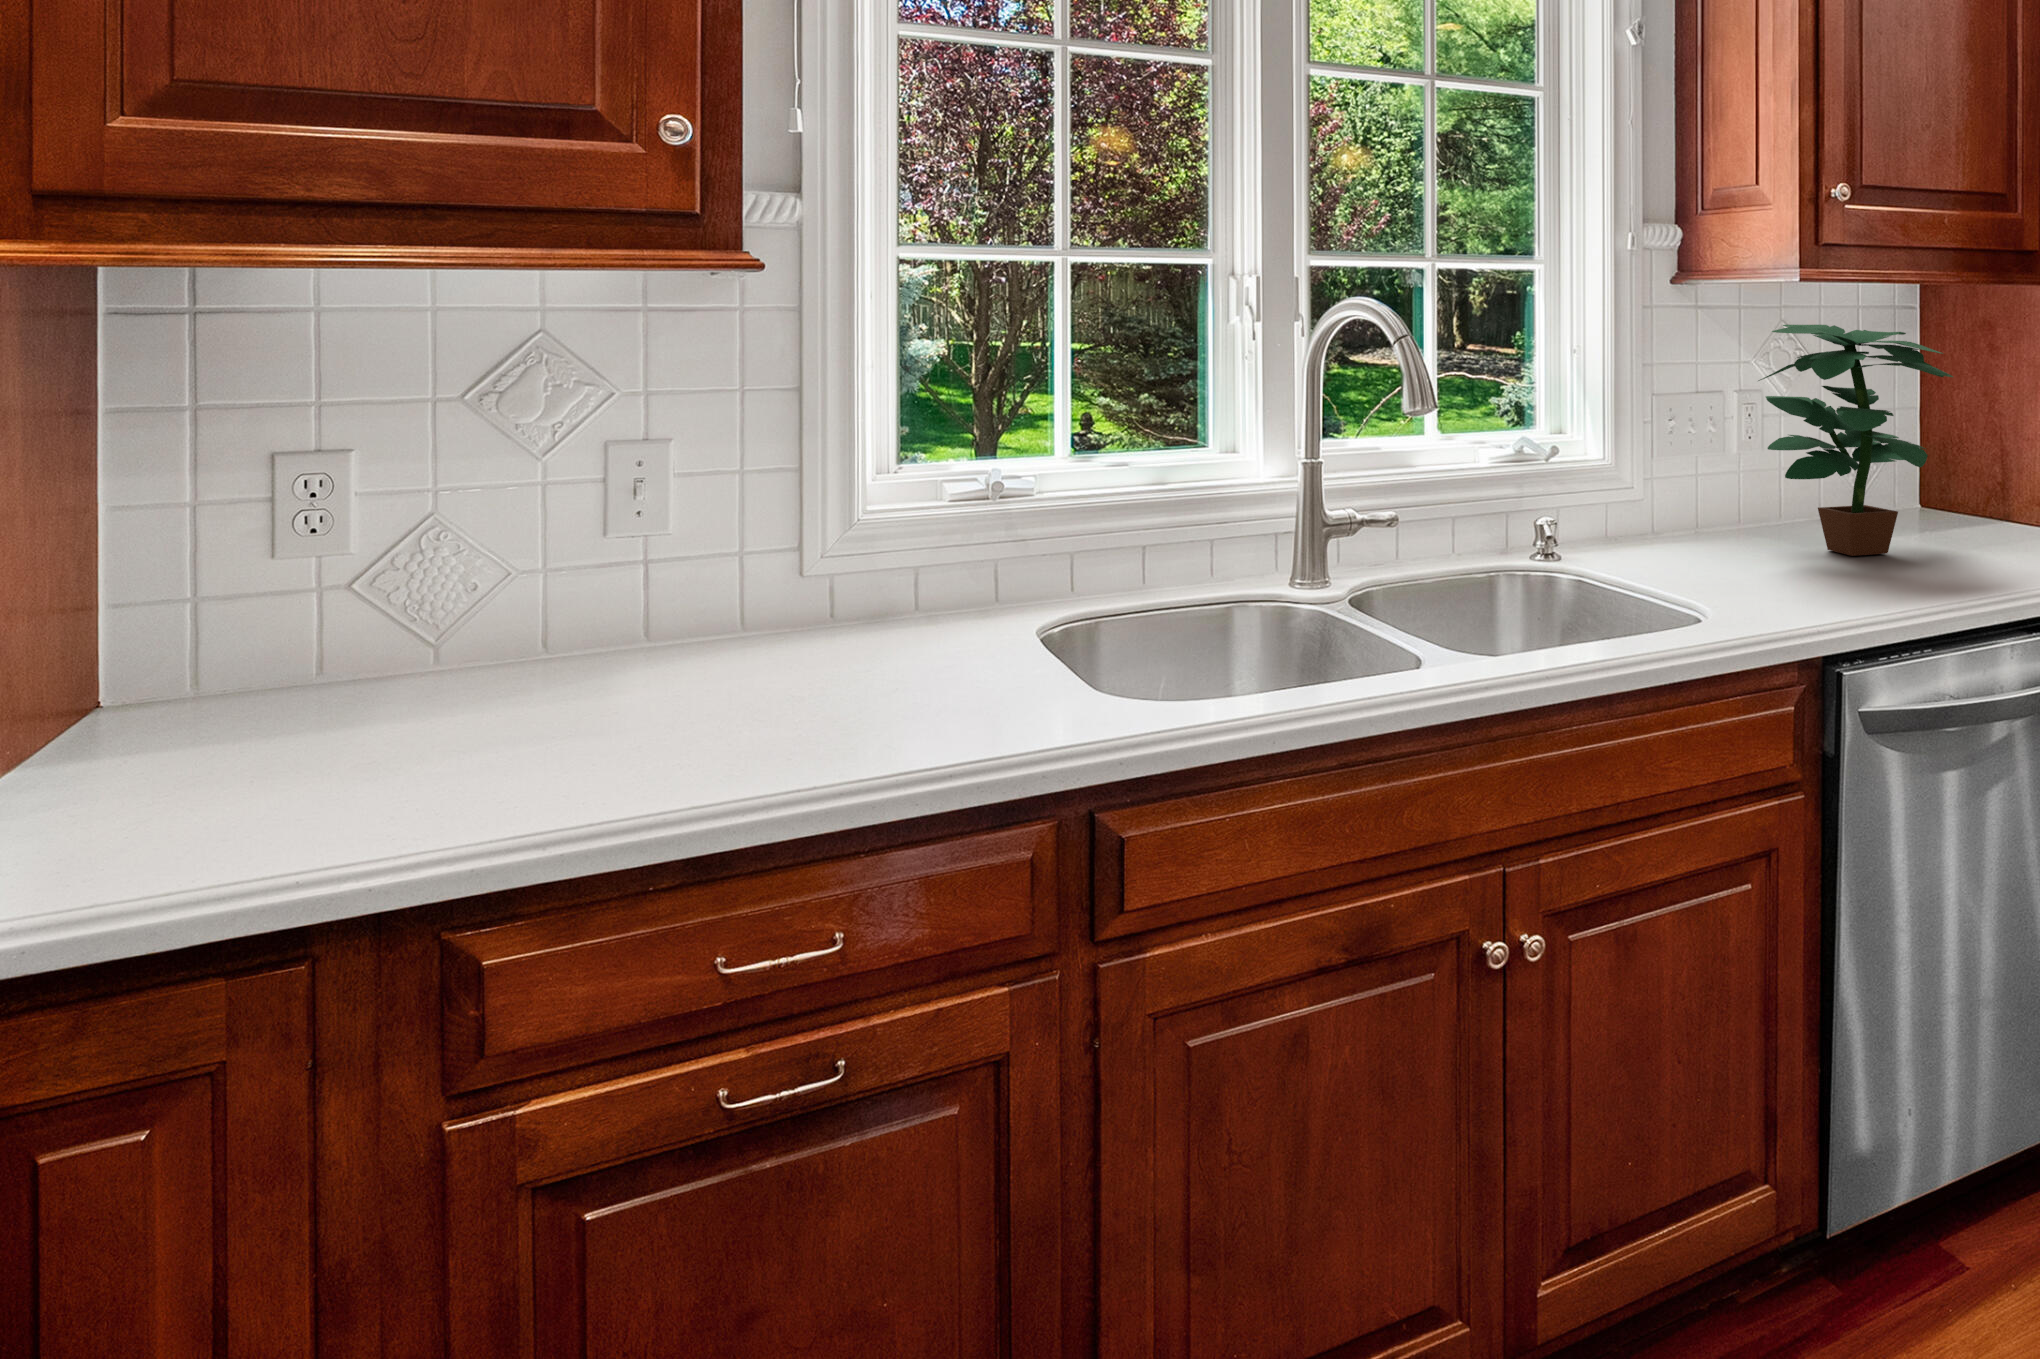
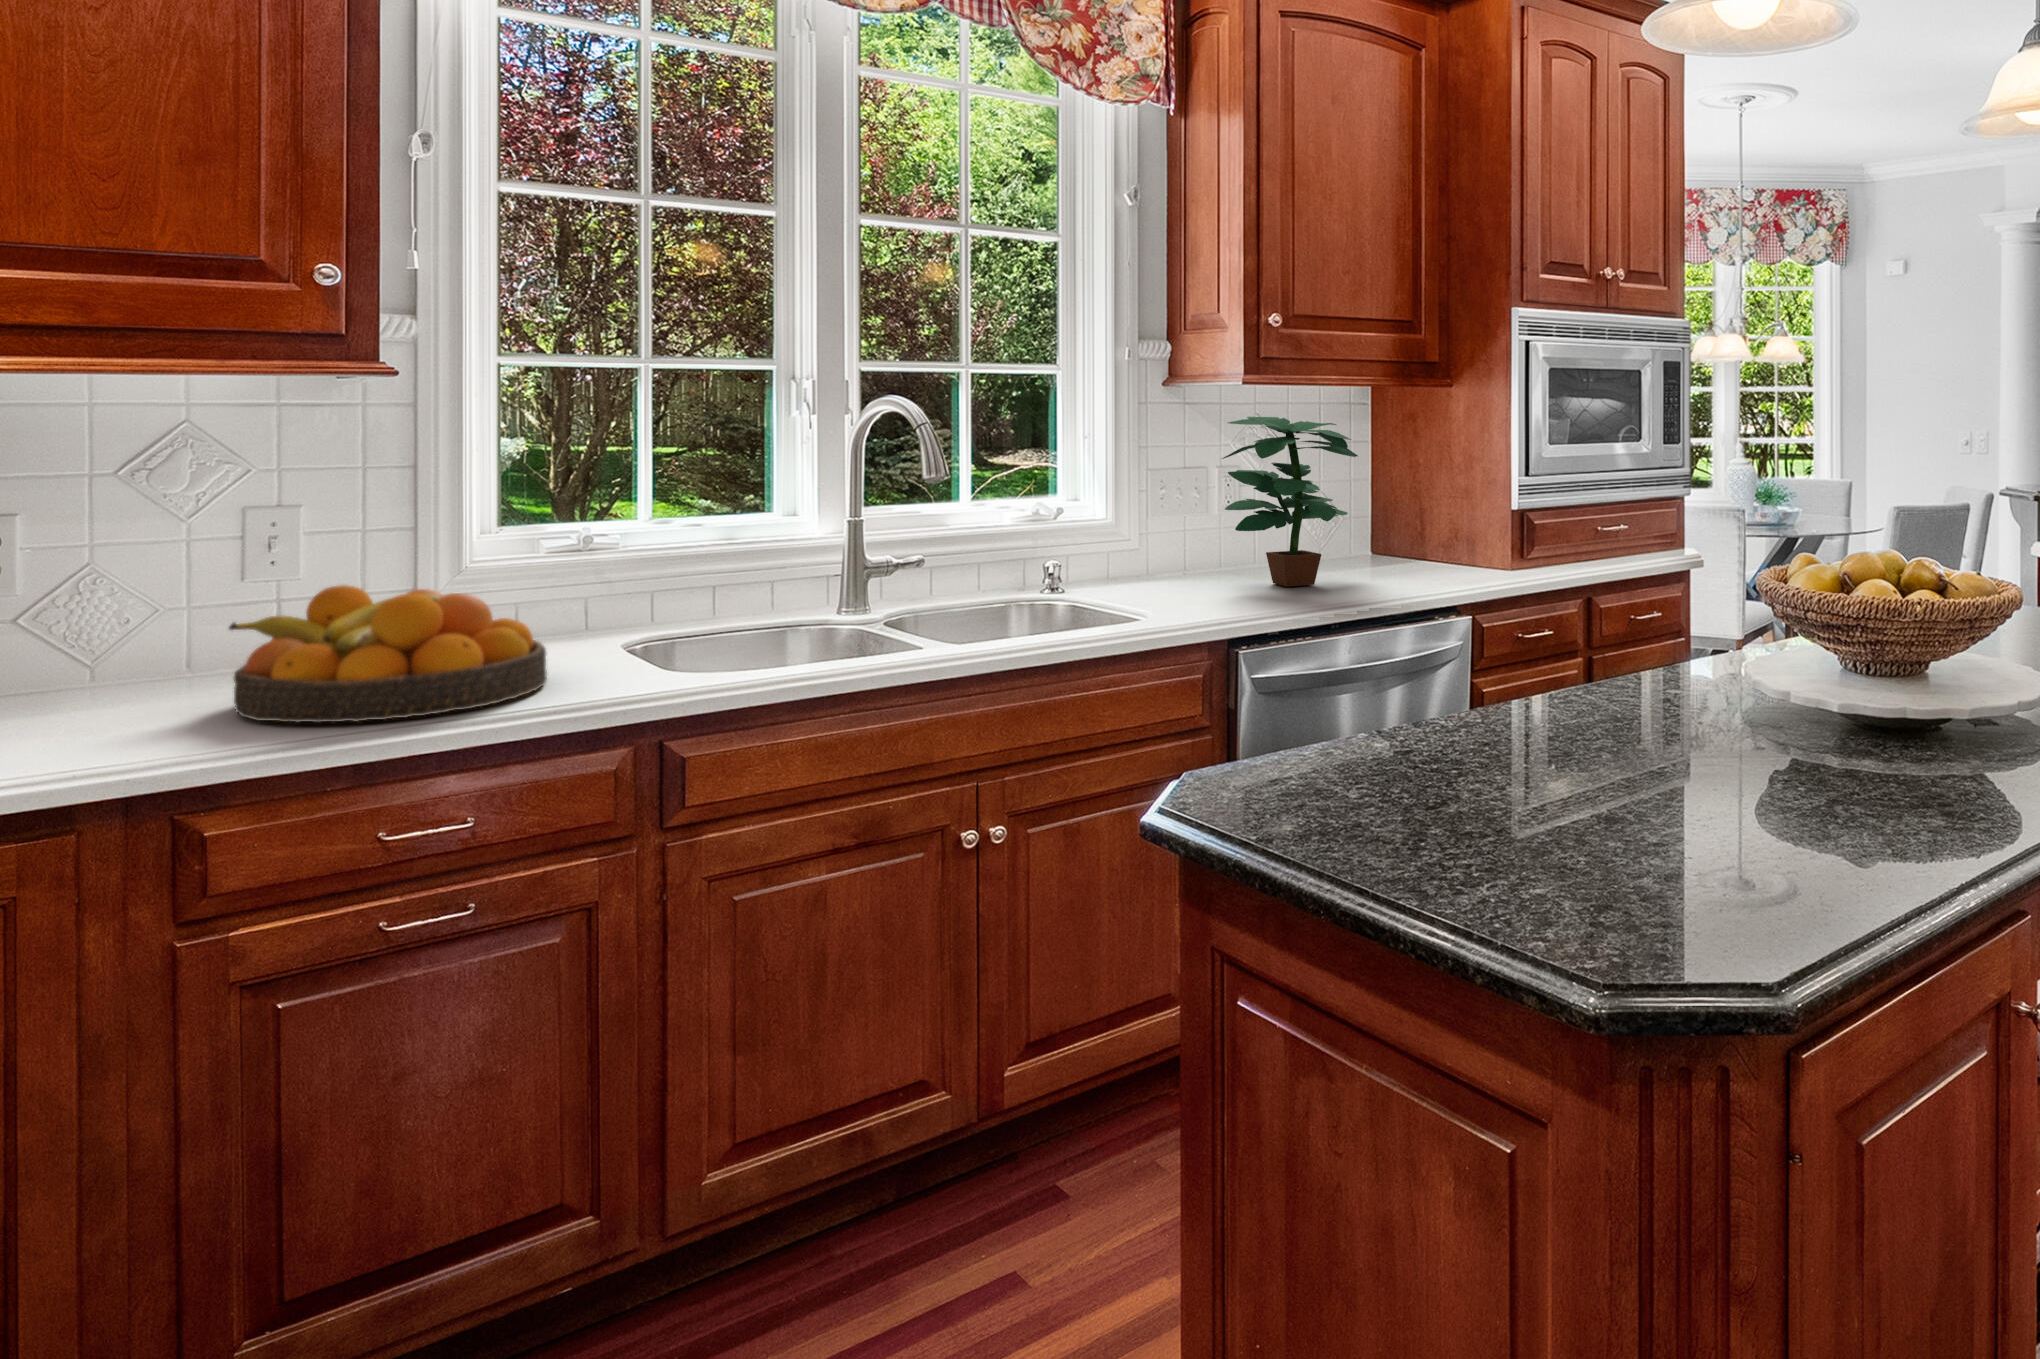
fruit bowl: none [567,551,952,751] -> present [229,585,547,722]

